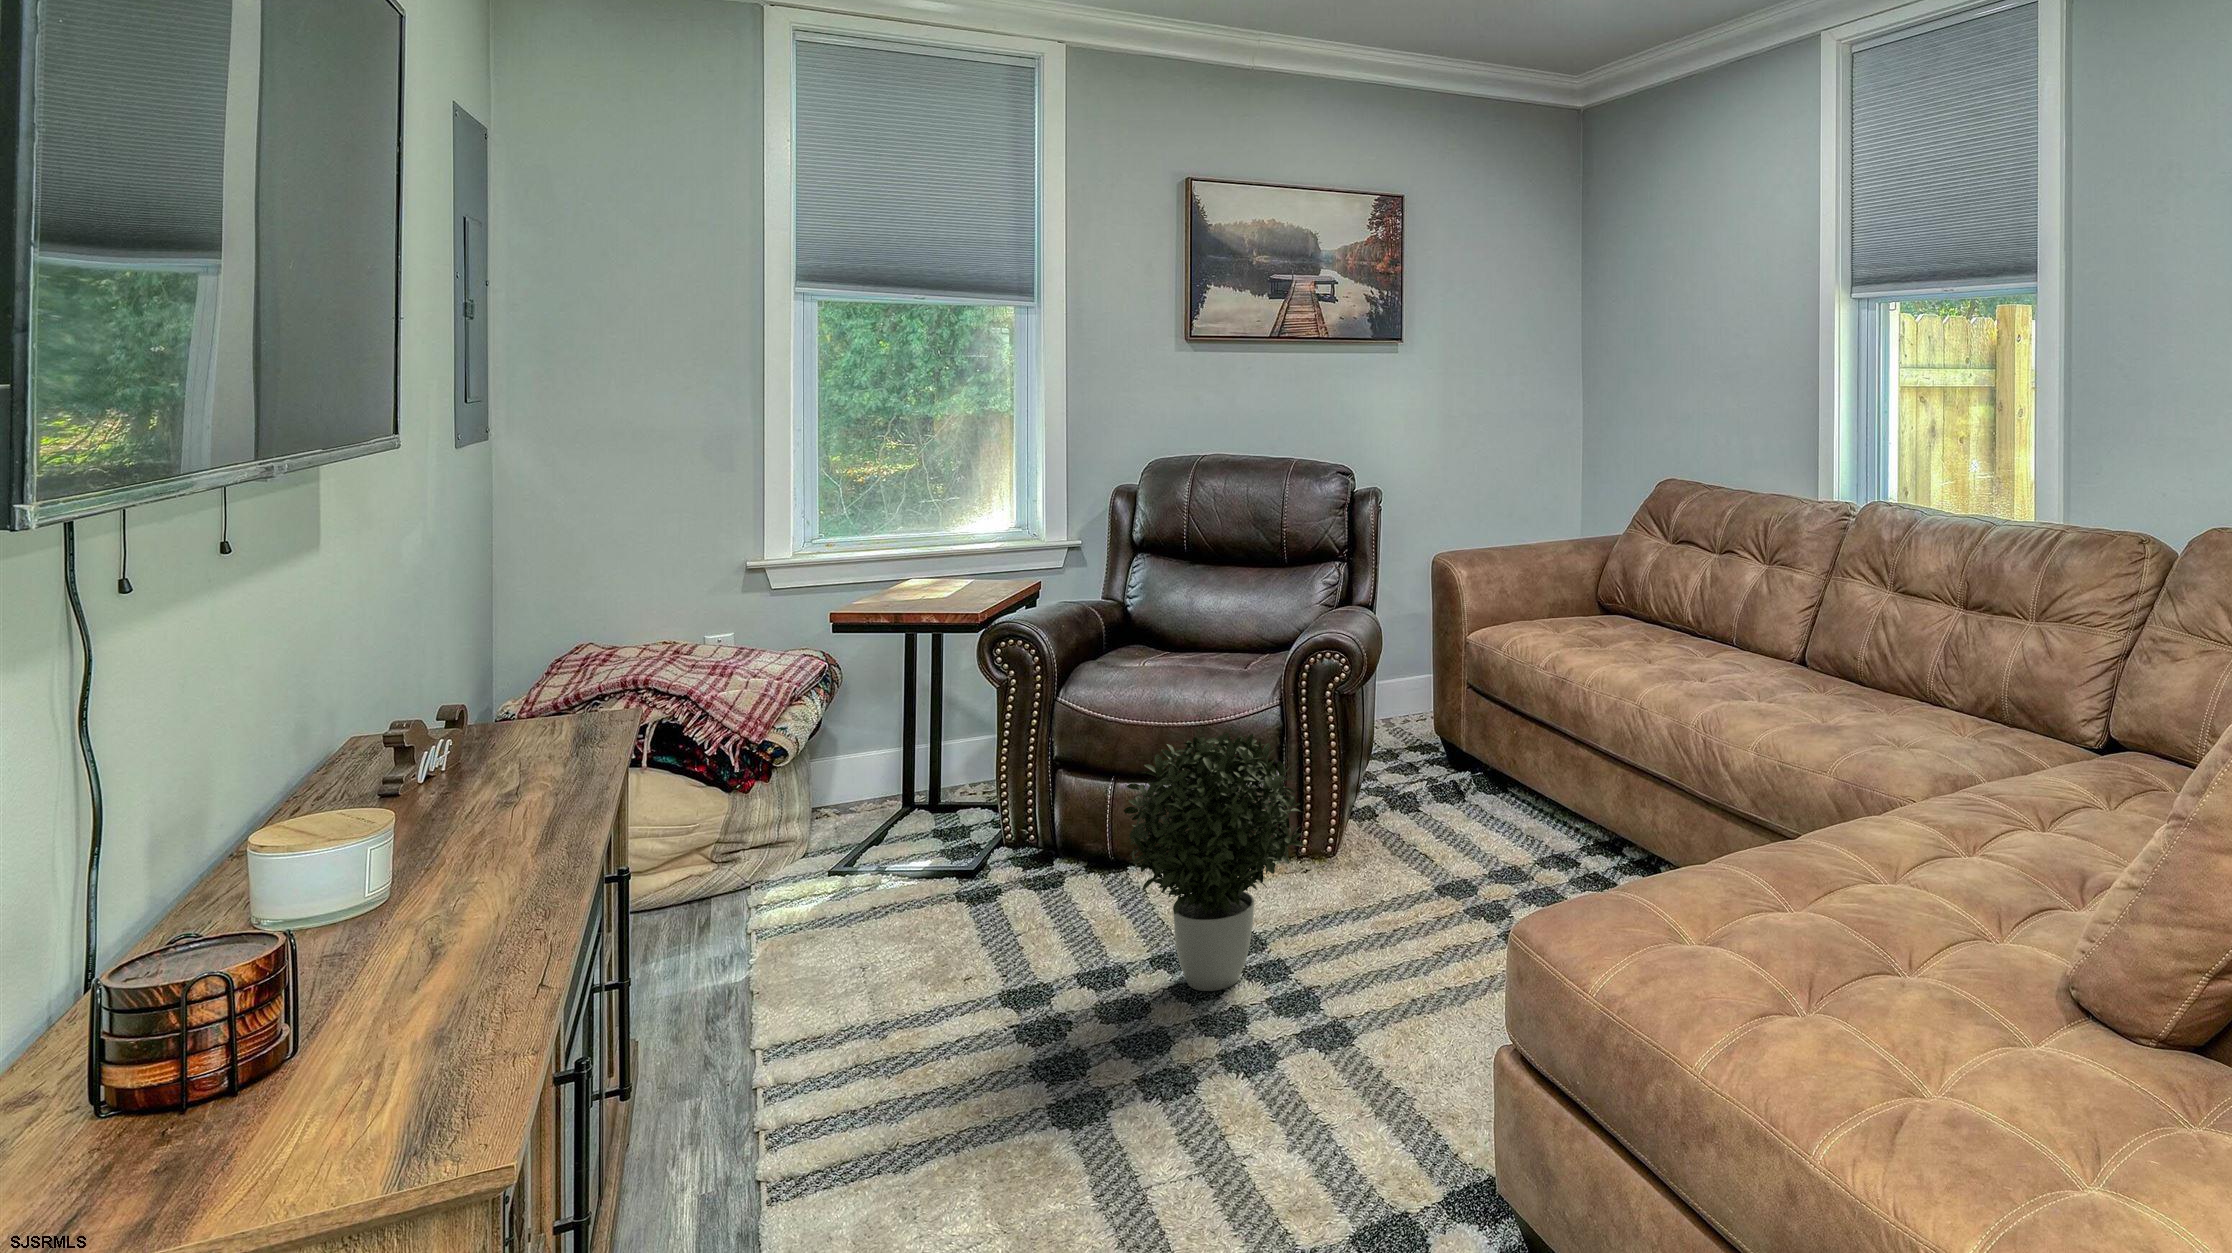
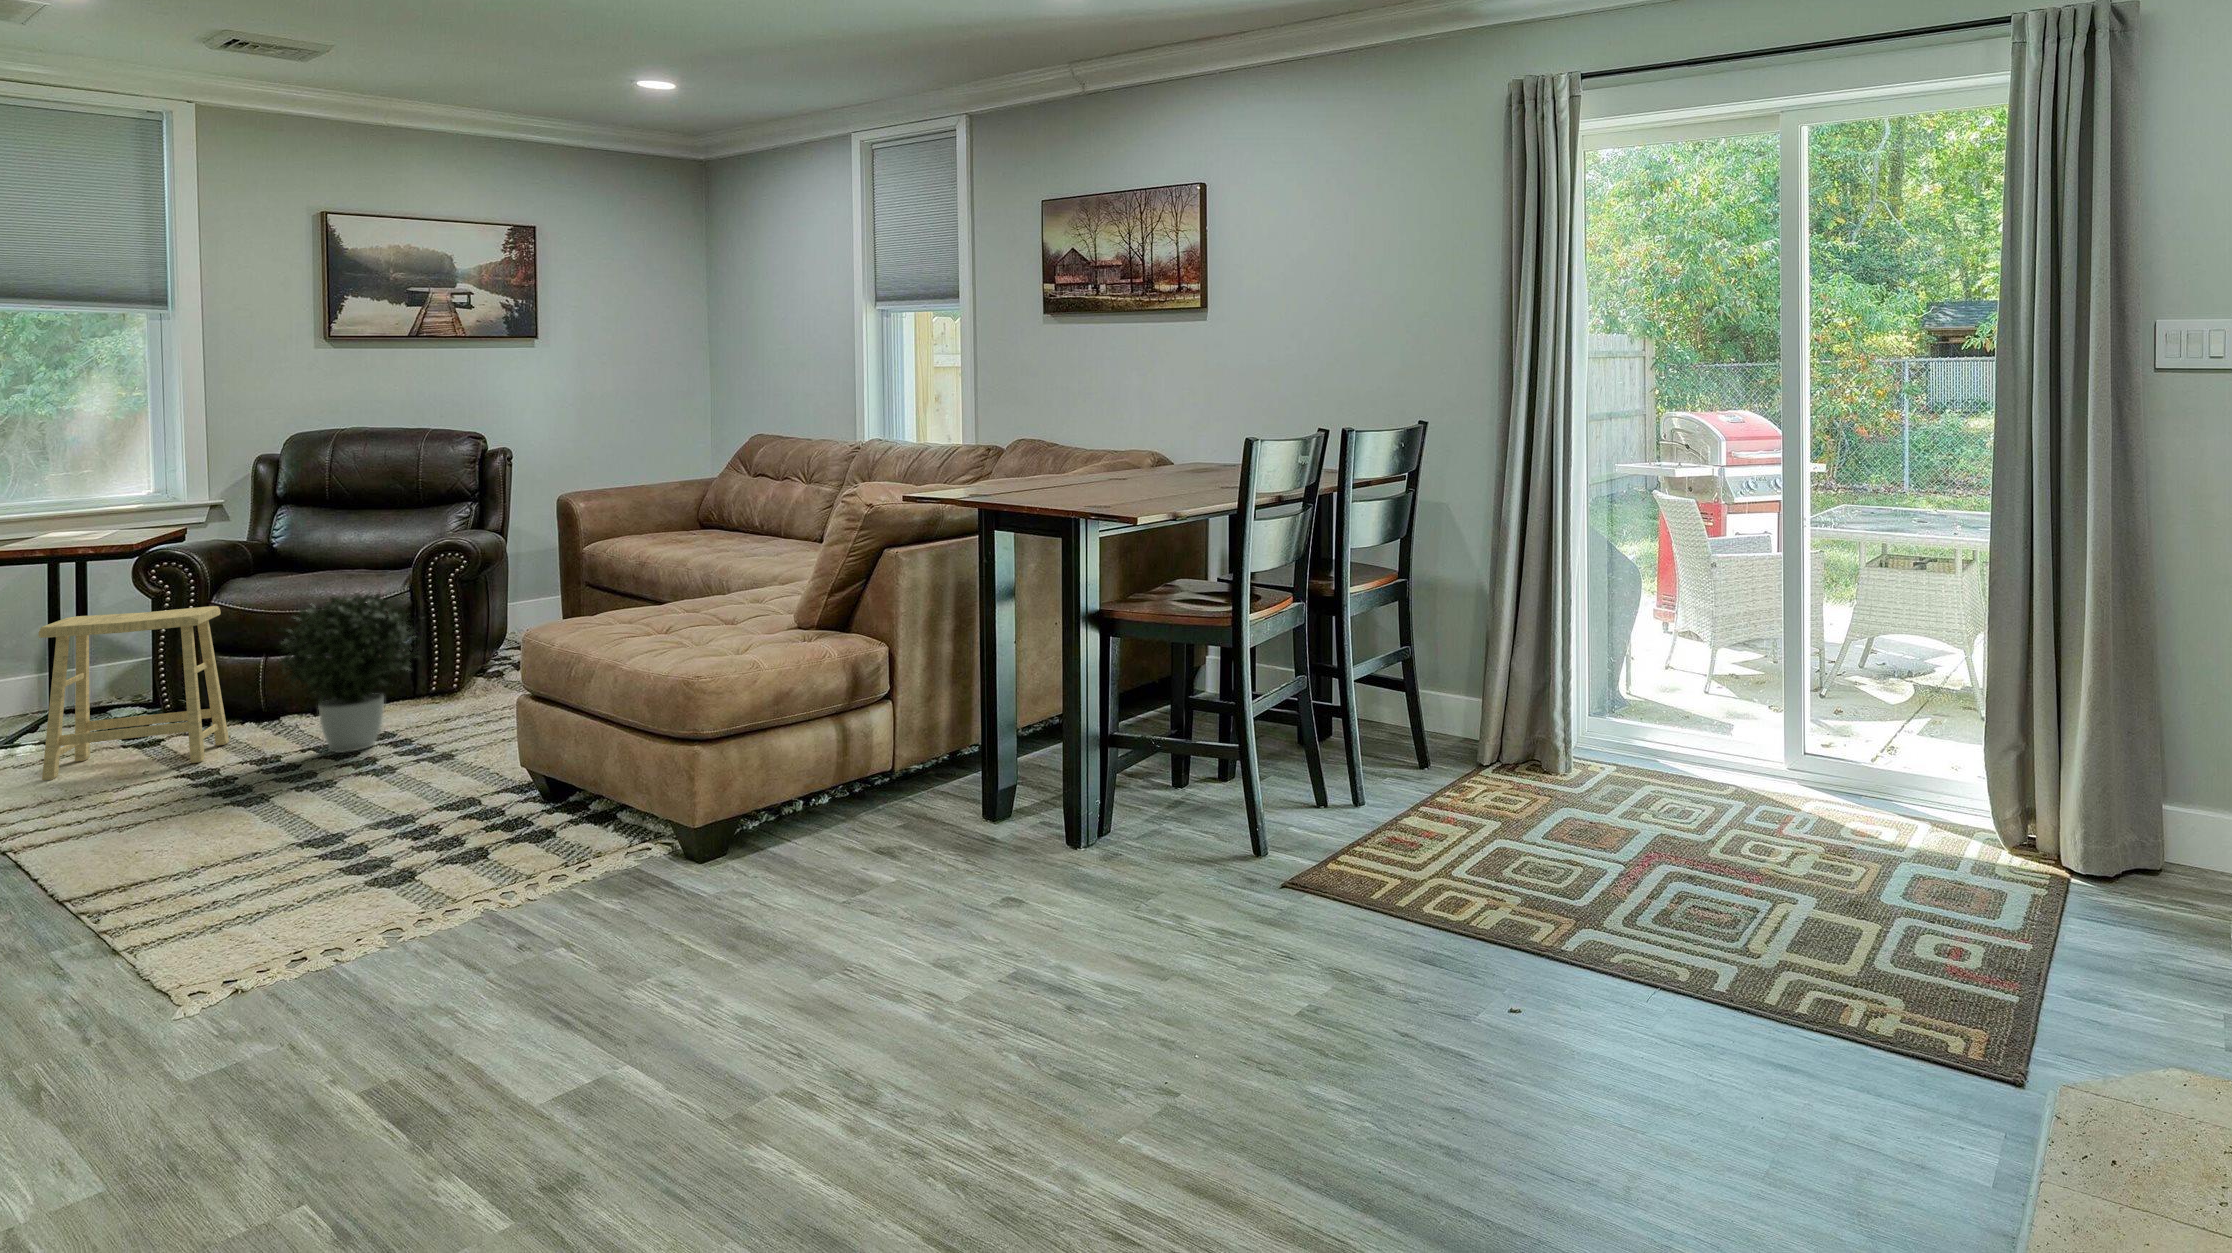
footstool: none [860,724,1069,972] -> present [39,606,229,781]

